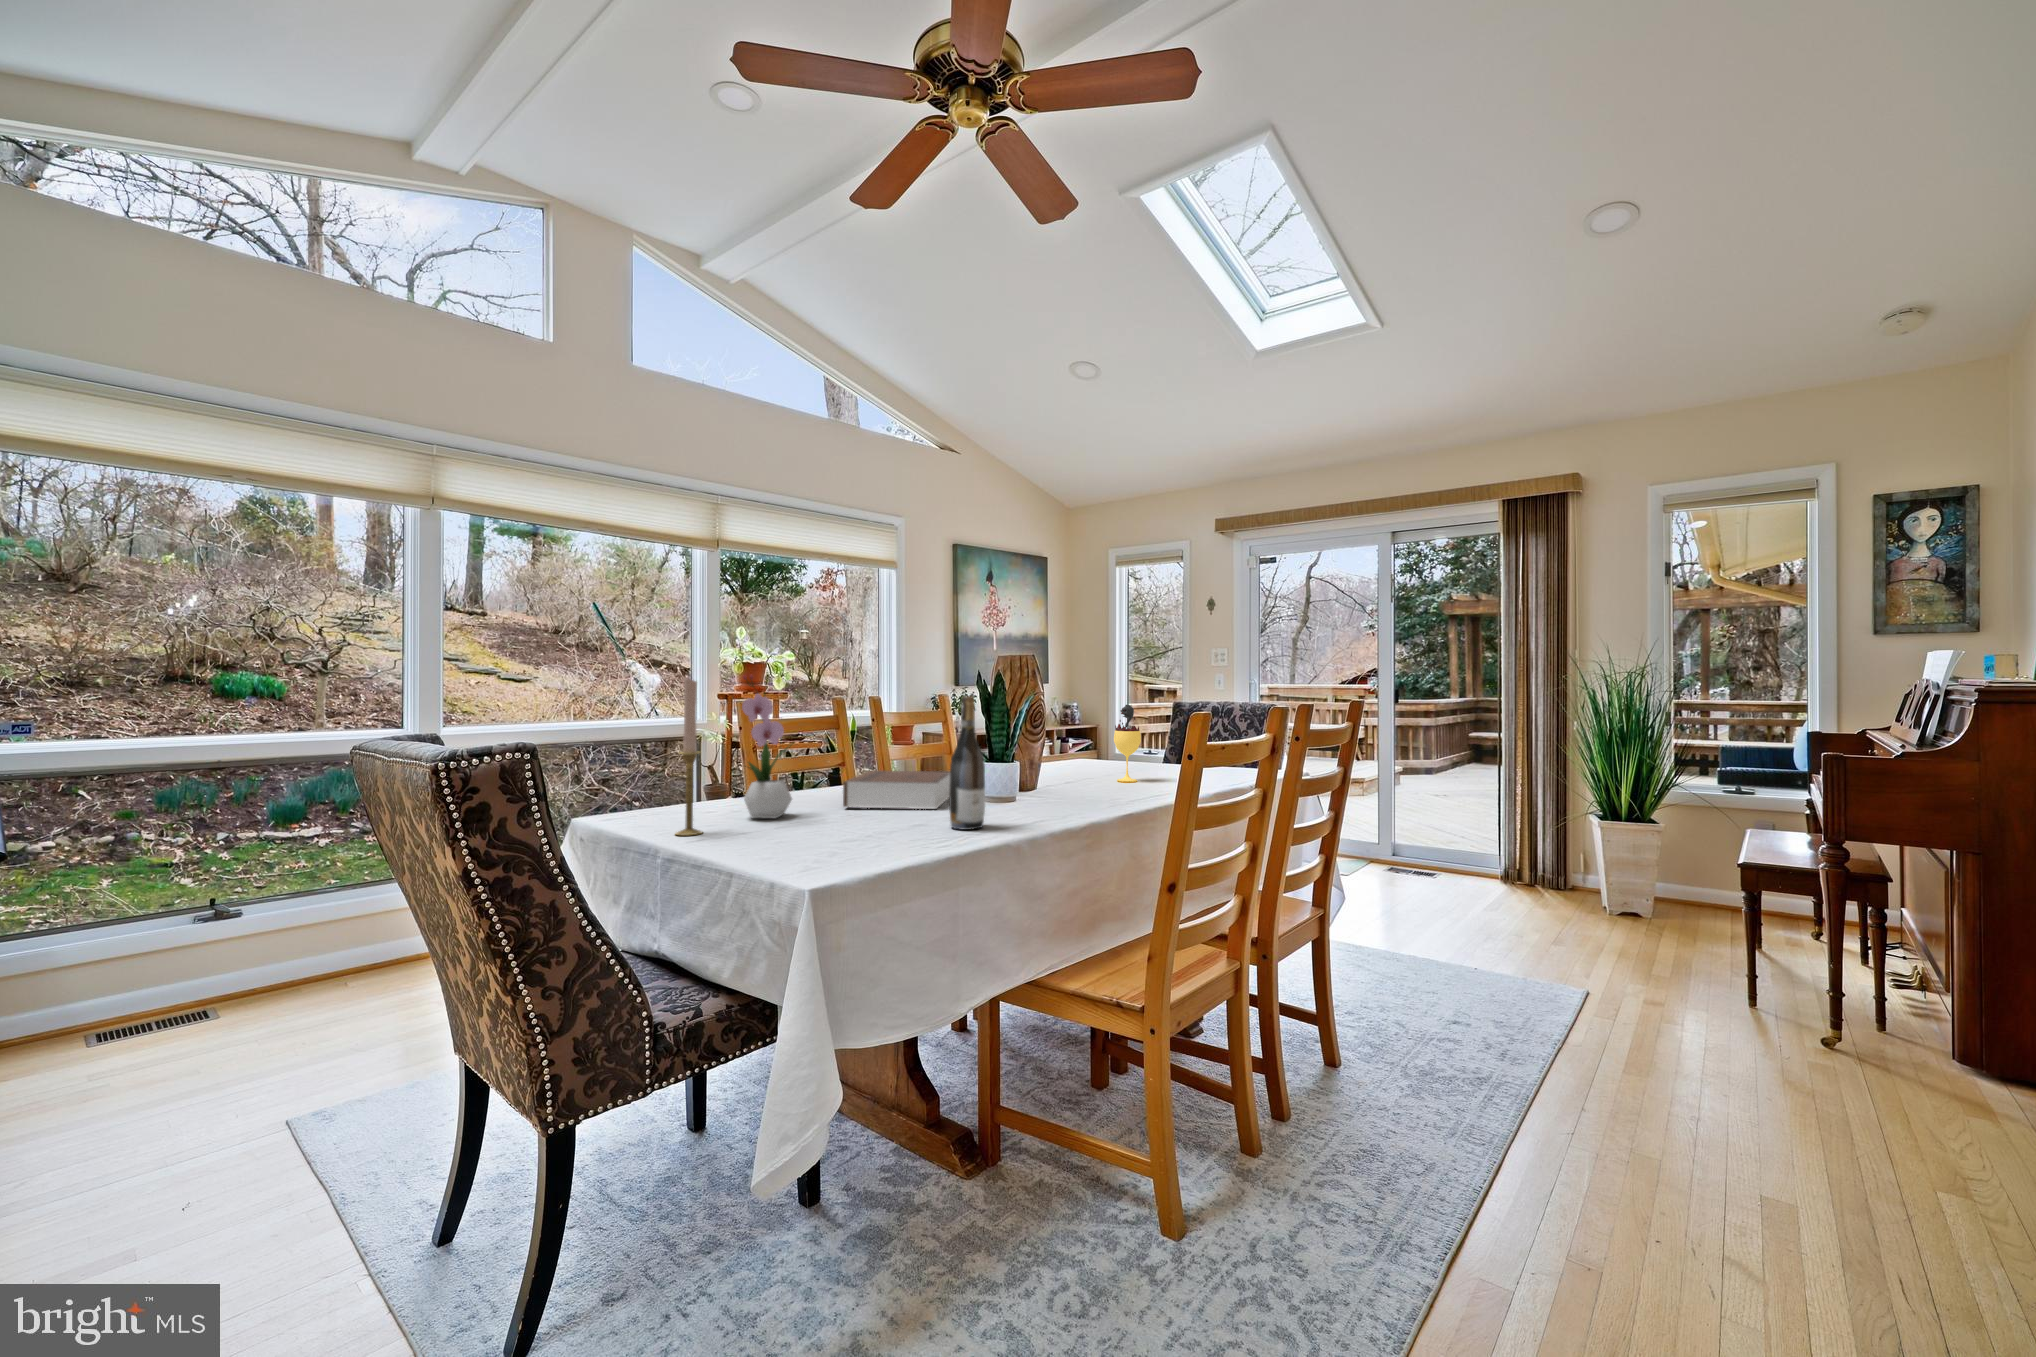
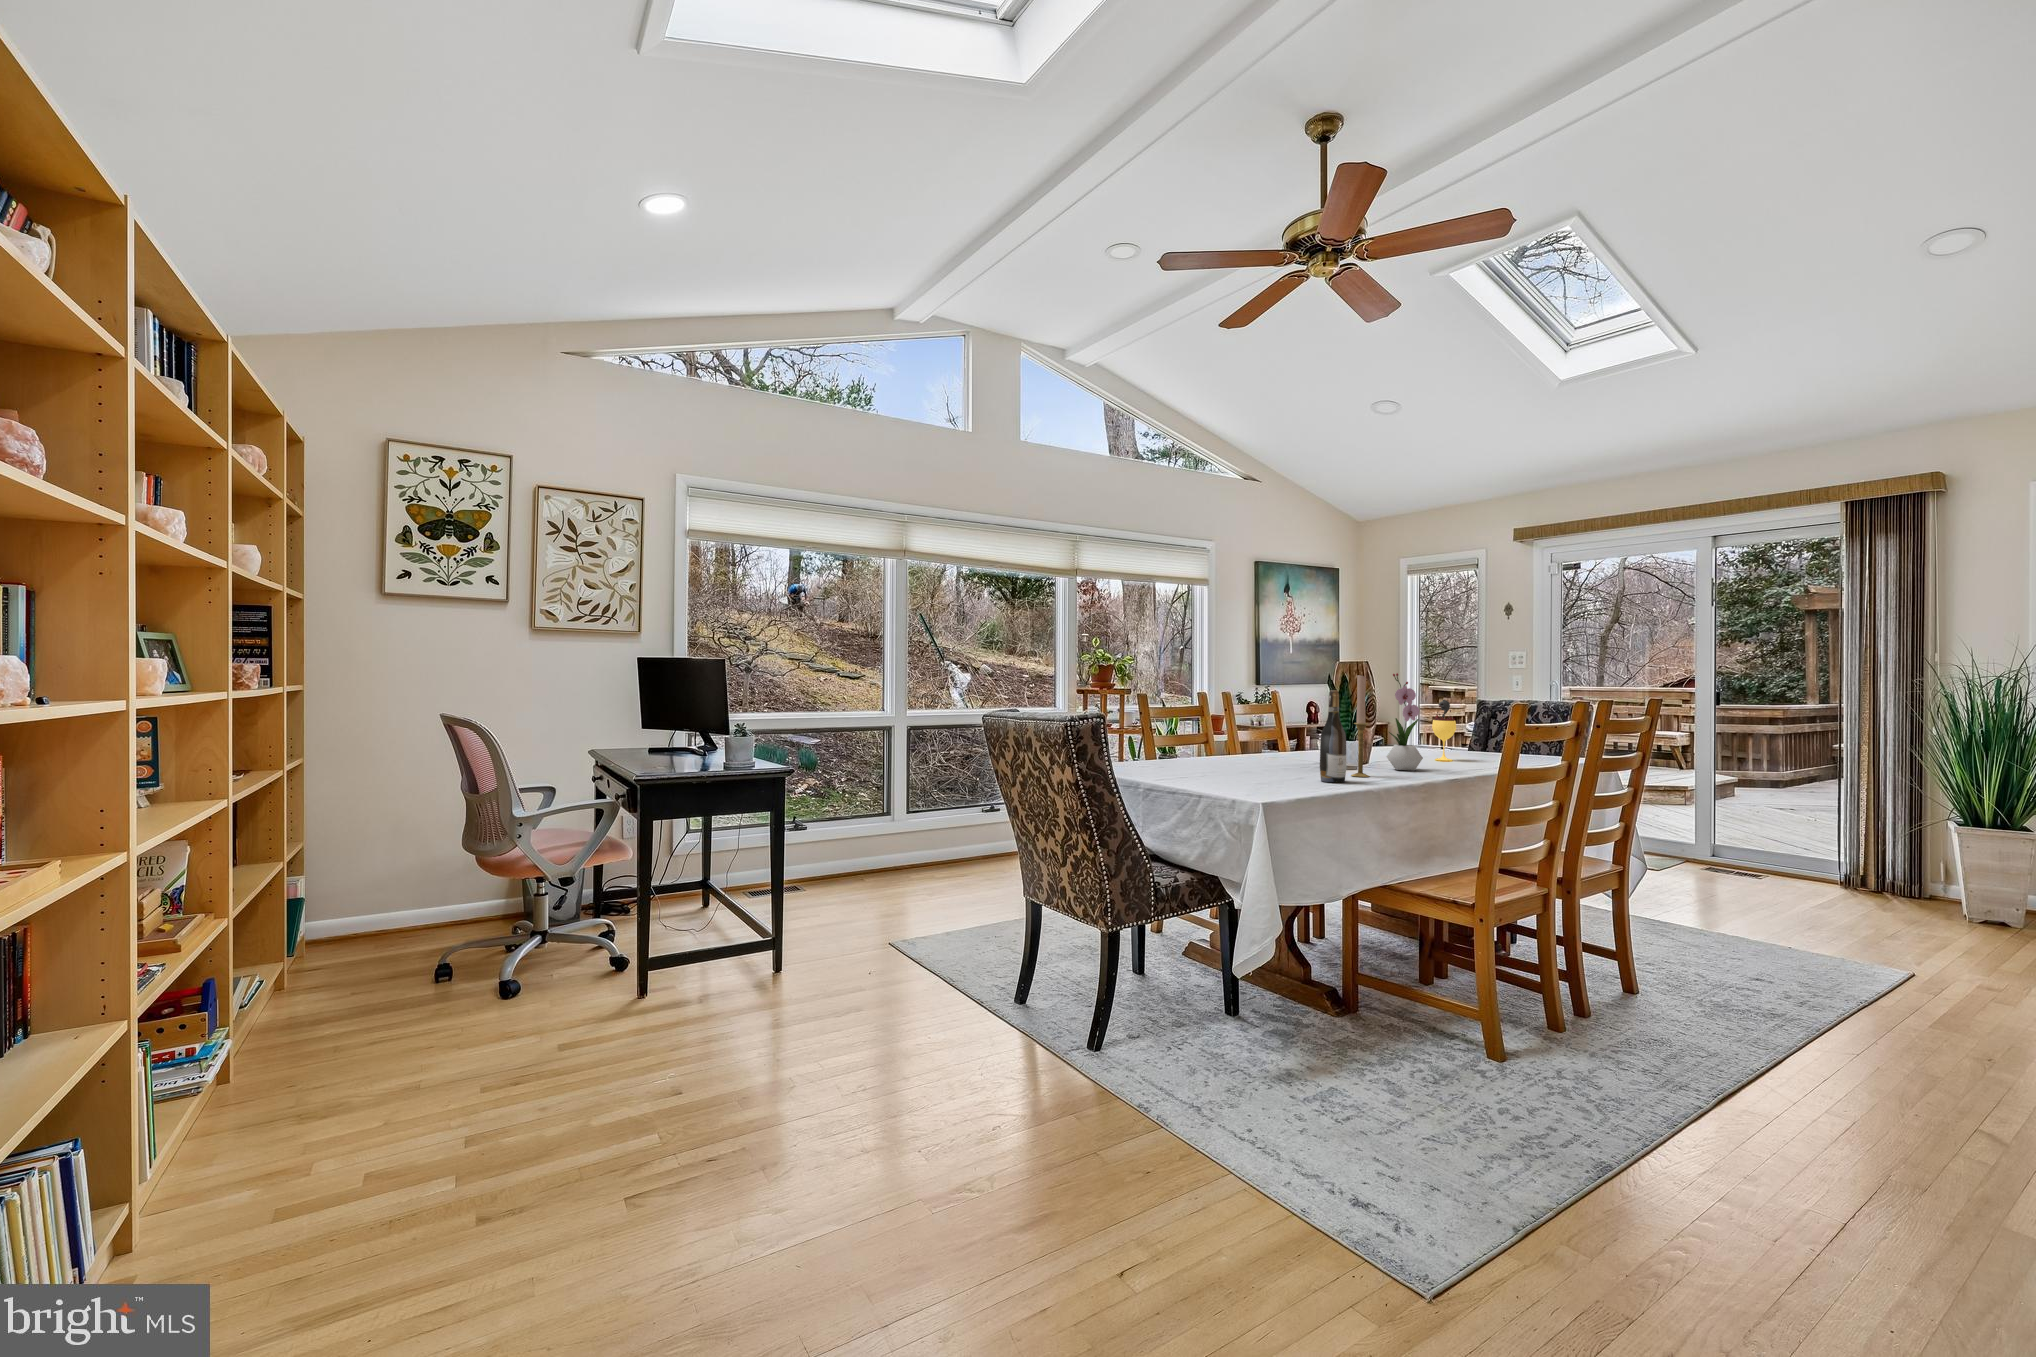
flower arrangement: present [742,675,792,818] -> present [1387,673,1423,770]
candlestick: present [676,679,702,835] -> present [1352,675,1369,777]
book: present [843,771,950,809] -> none [1231,745,1304,771]

